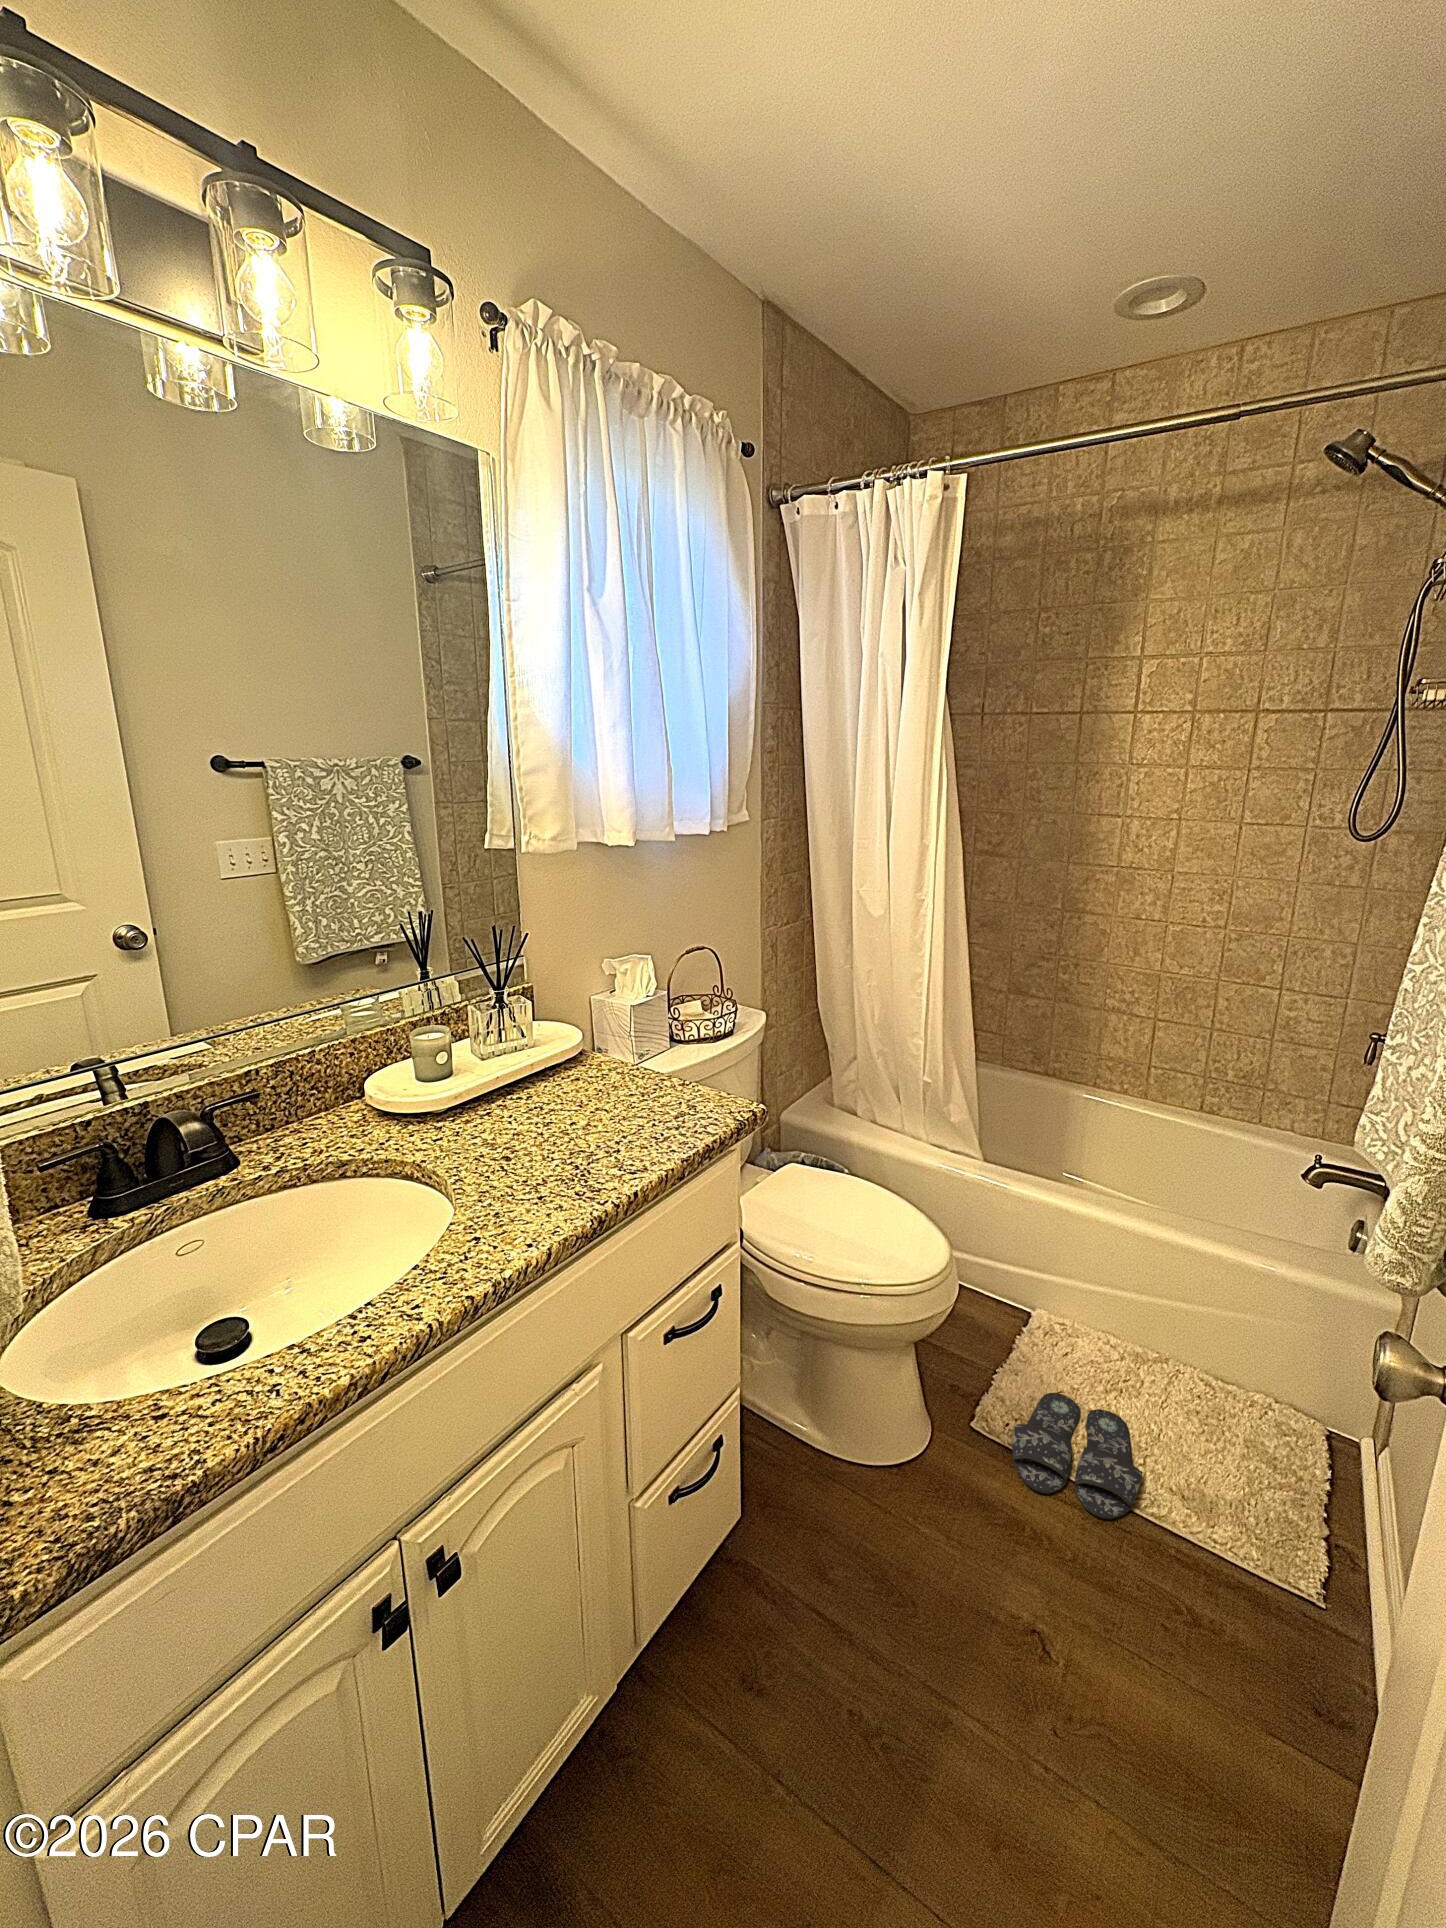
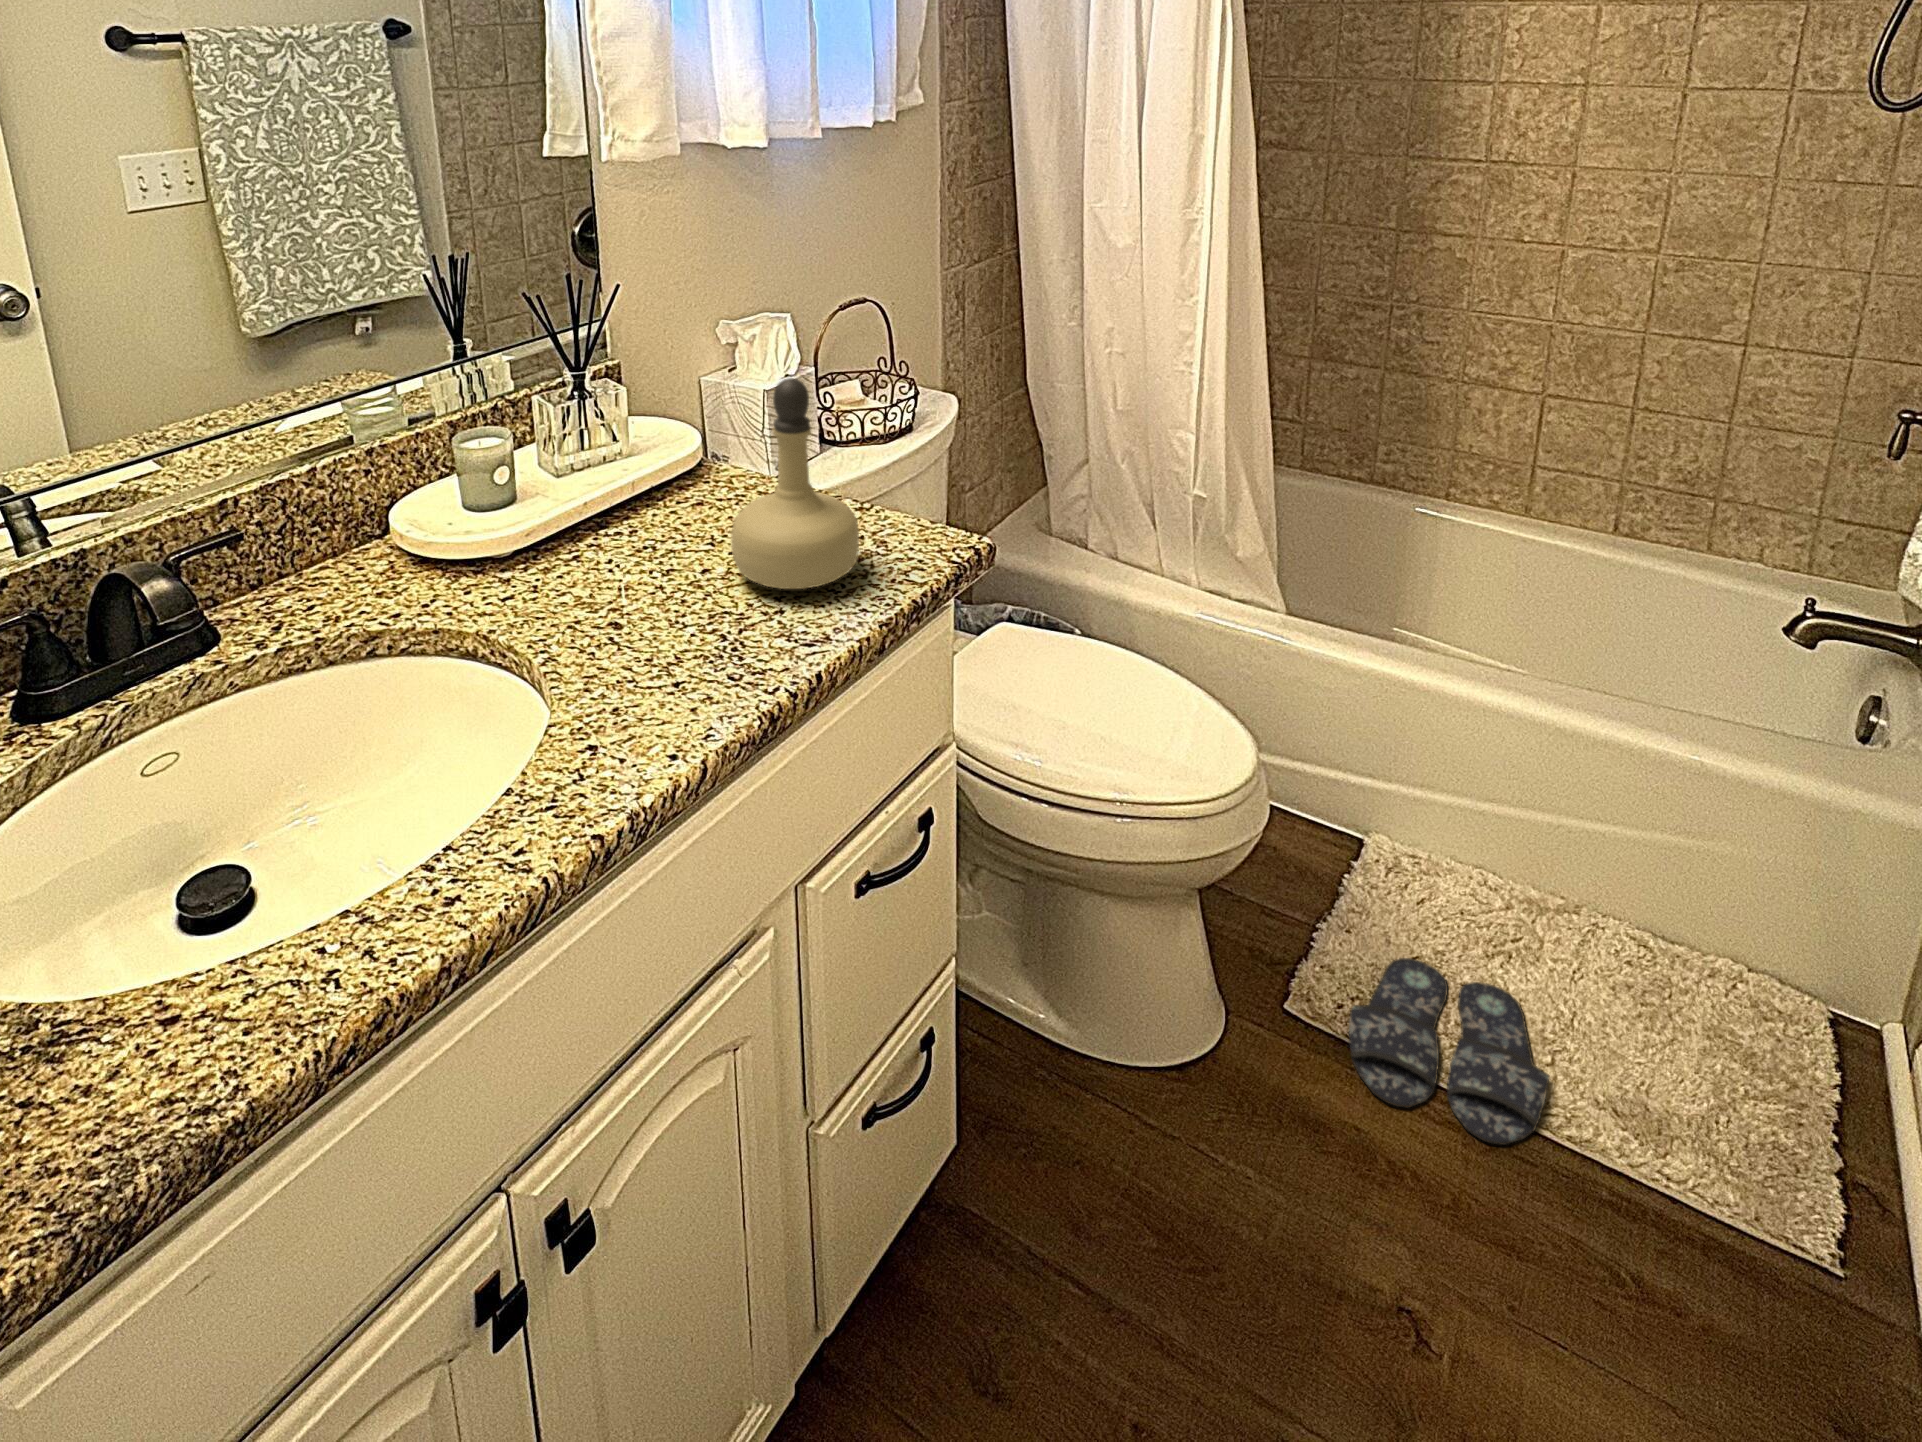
perfume bottle: none [590,996,676,1136] -> present [731,378,859,589]

